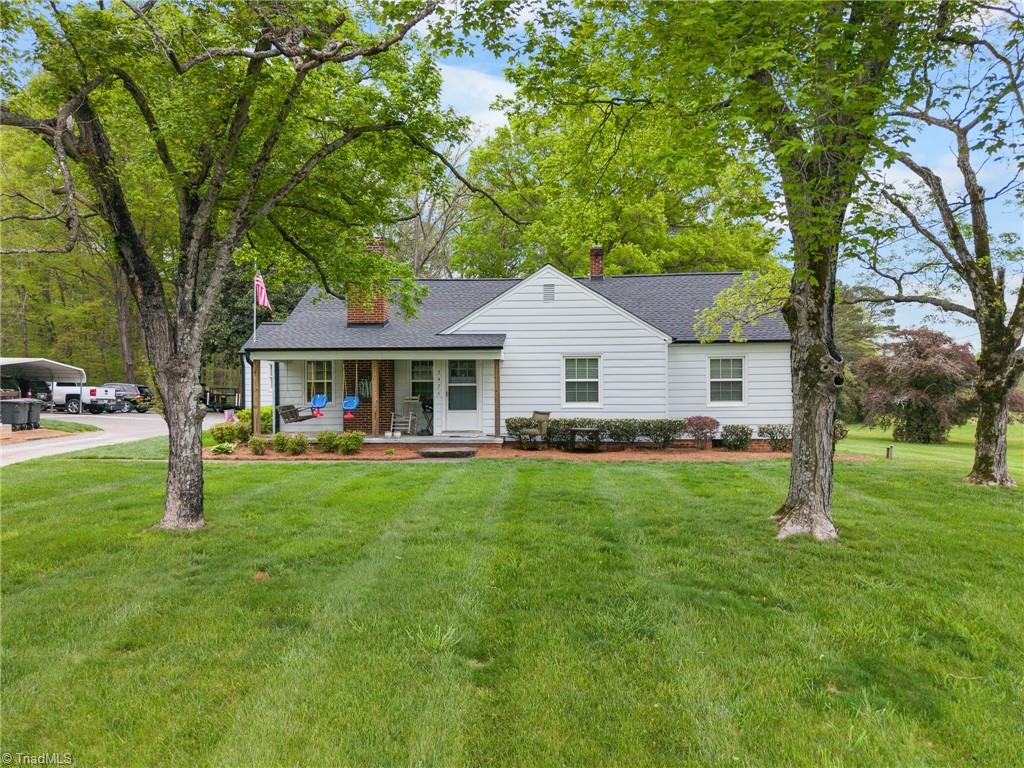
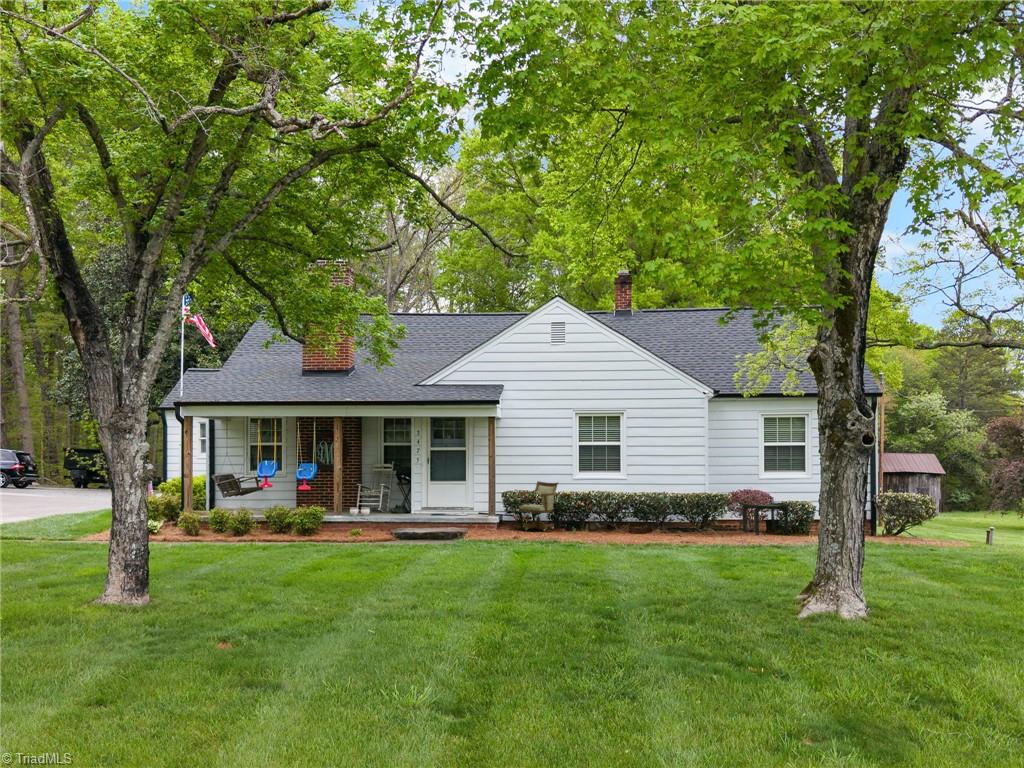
round table: present [565,426,604,453] -> present [739,502,791,535]

